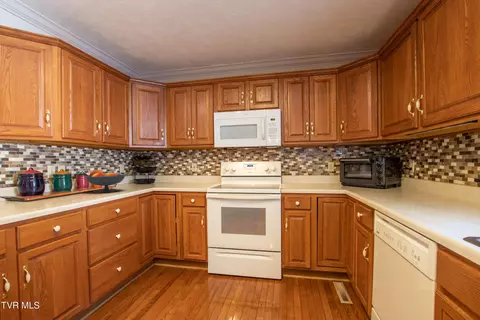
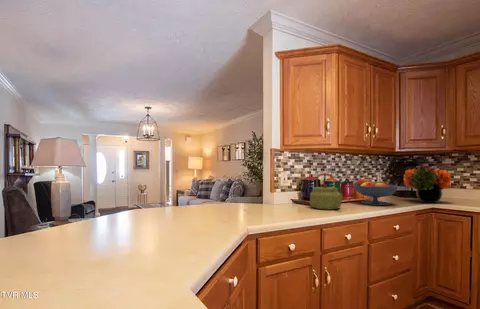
flower arrangement: none [134,158,168,186] -> present [404,165,452,203]
kettle: none [24,166,63,202] -> present [310,173,343,209]

